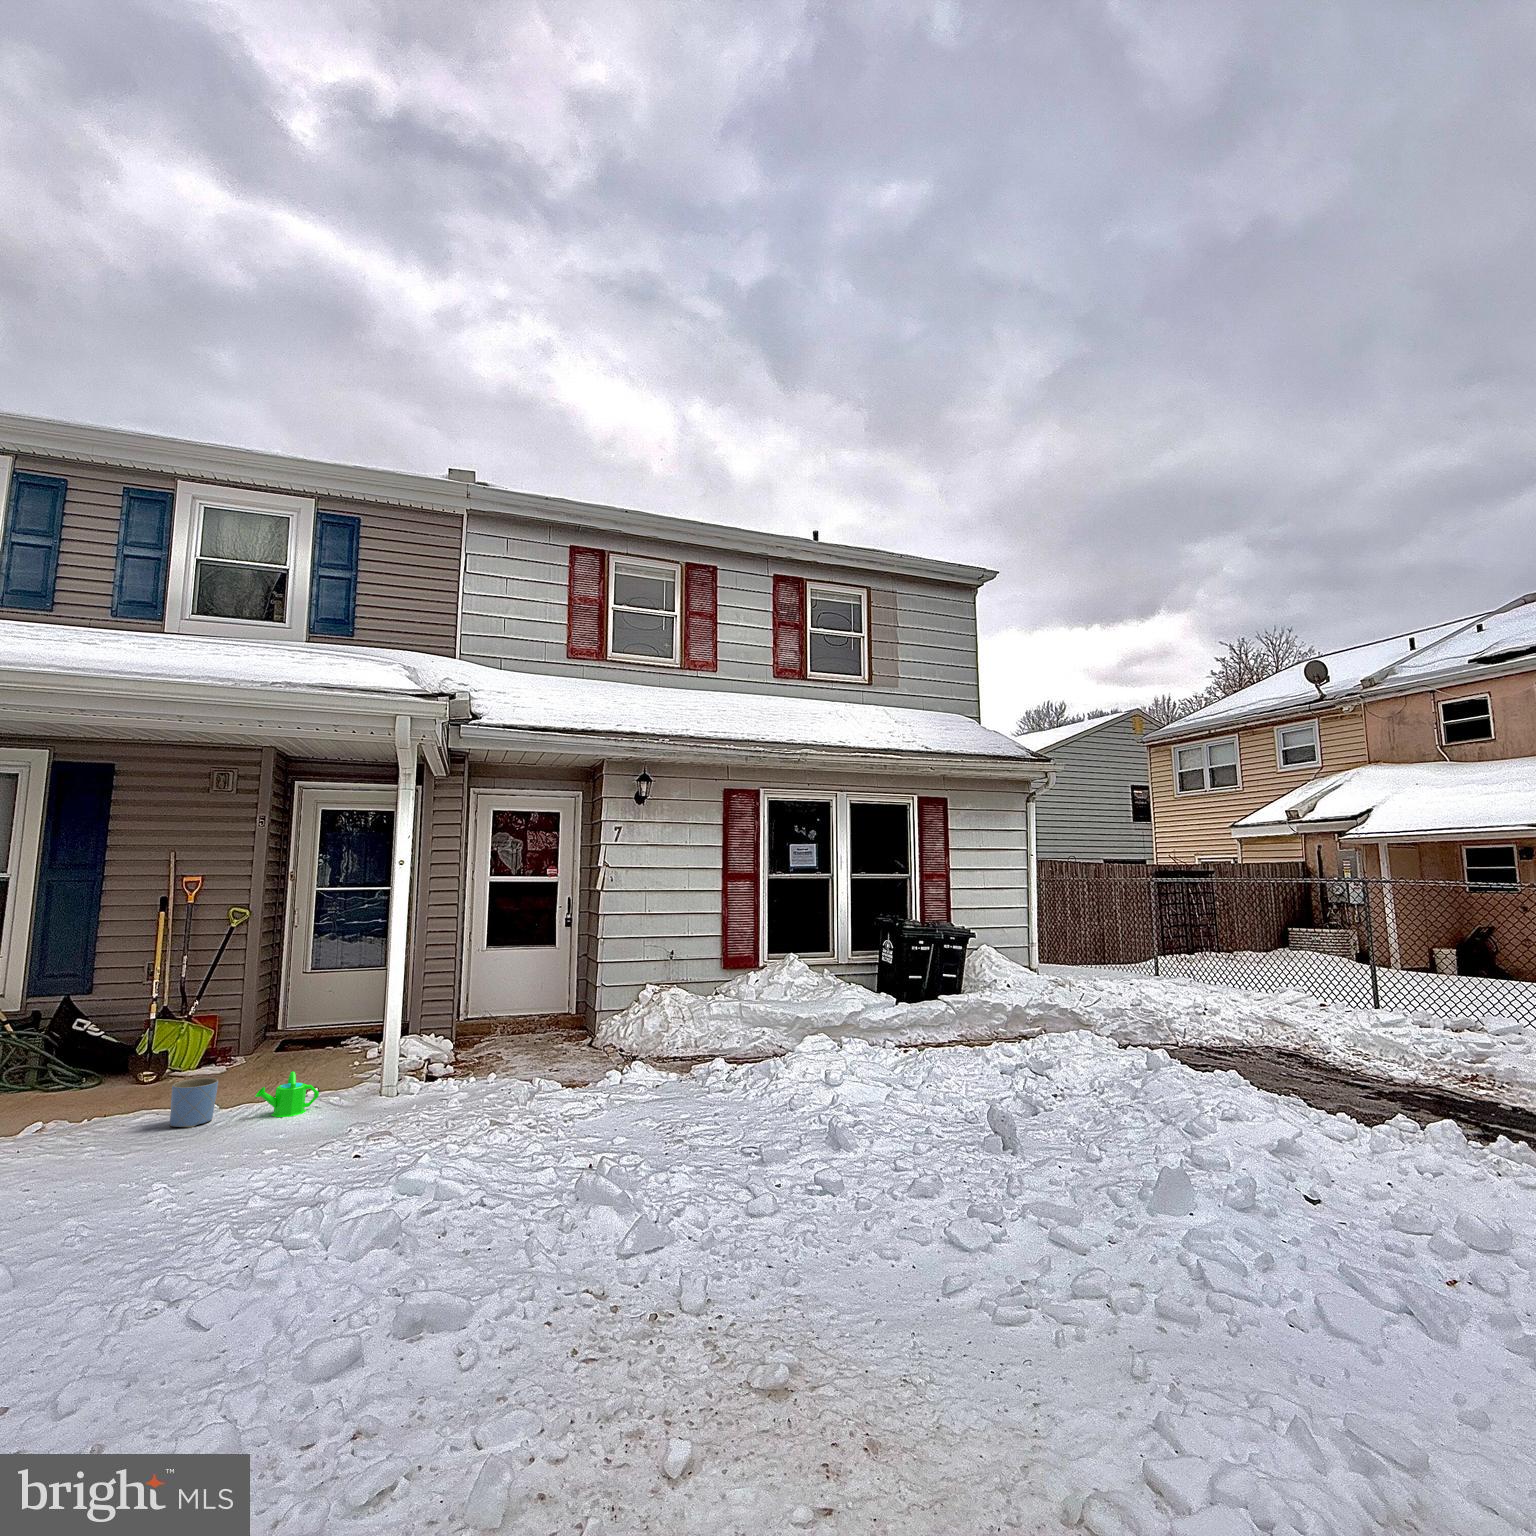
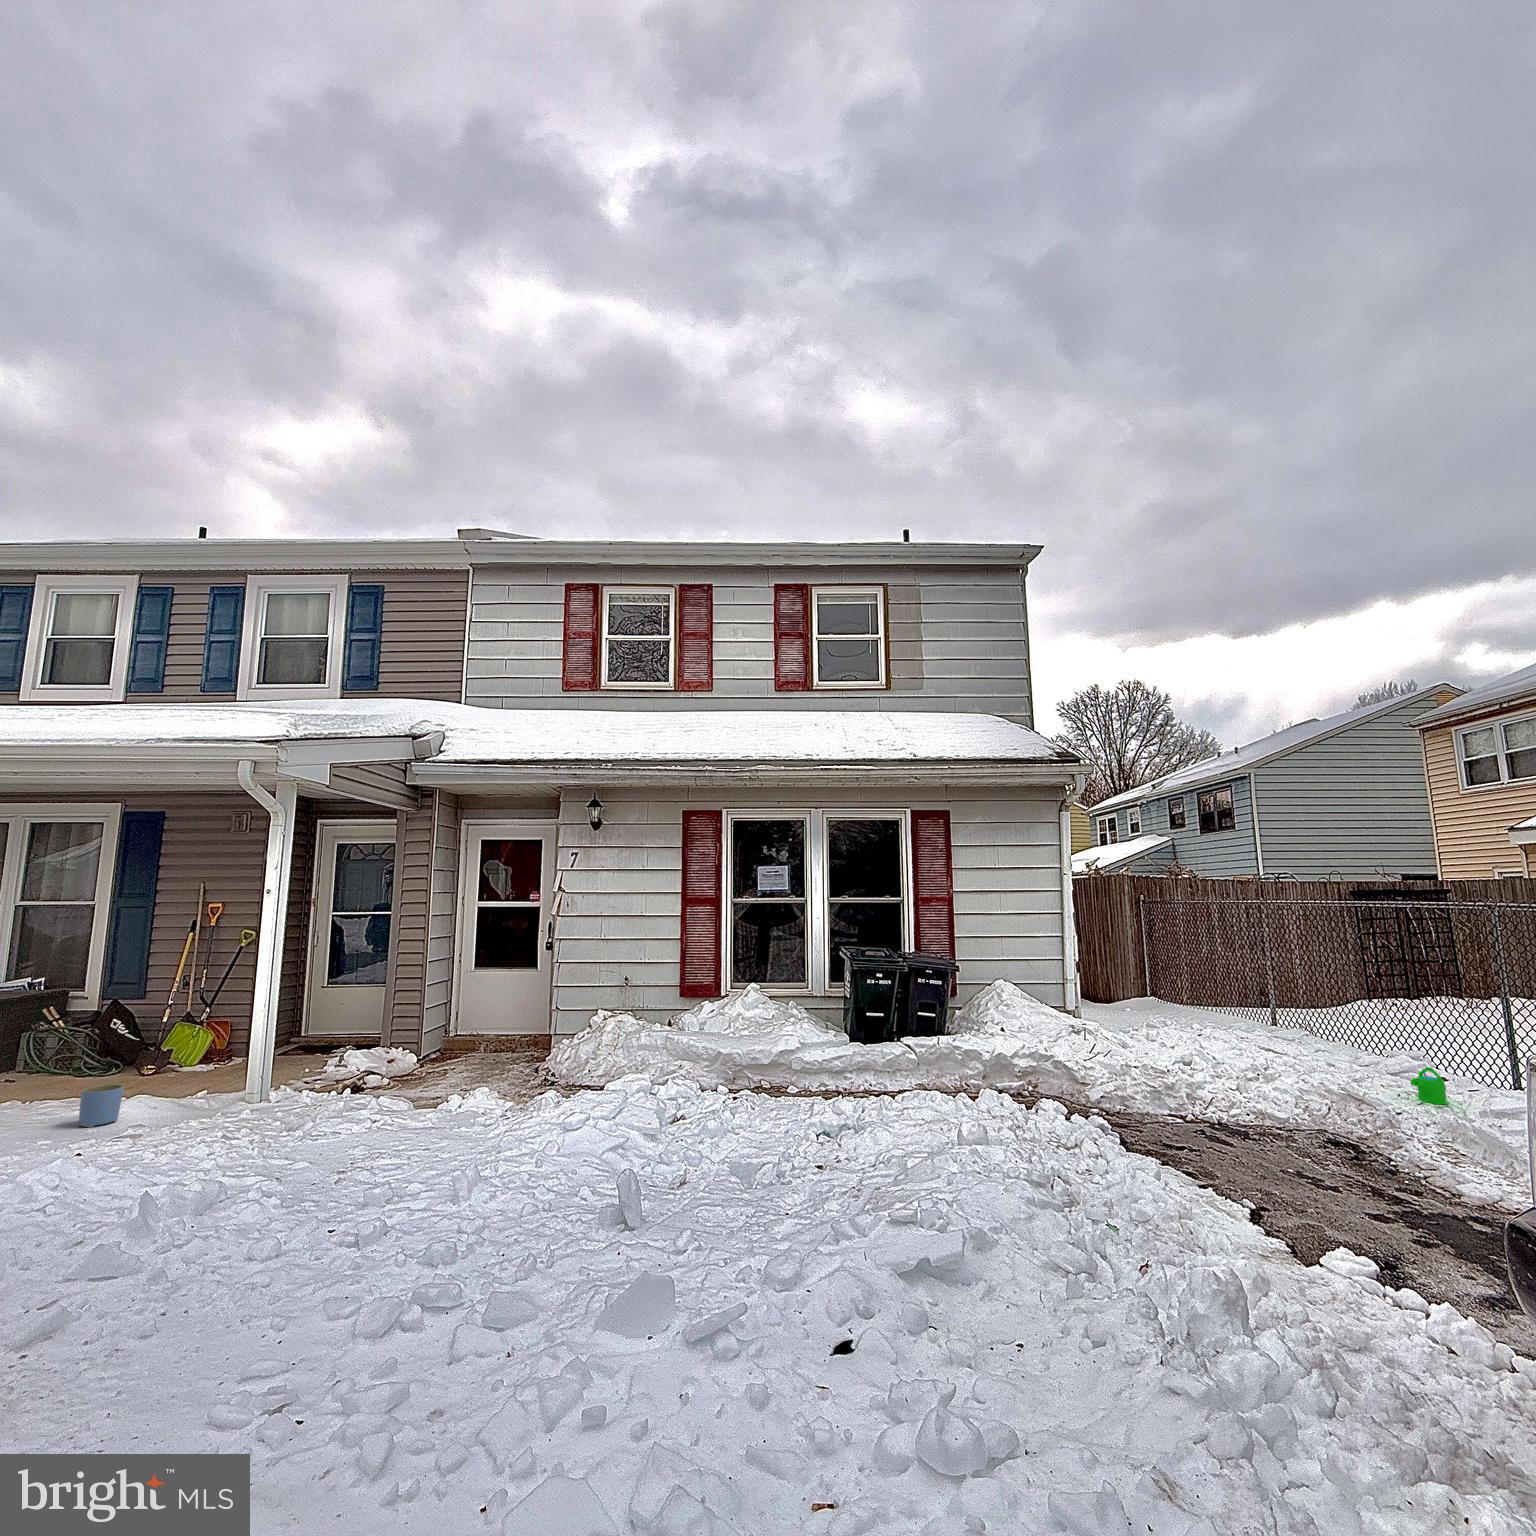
watering can: present [255,1071,319,1117] -> present [1411,1067,1449,1104]

